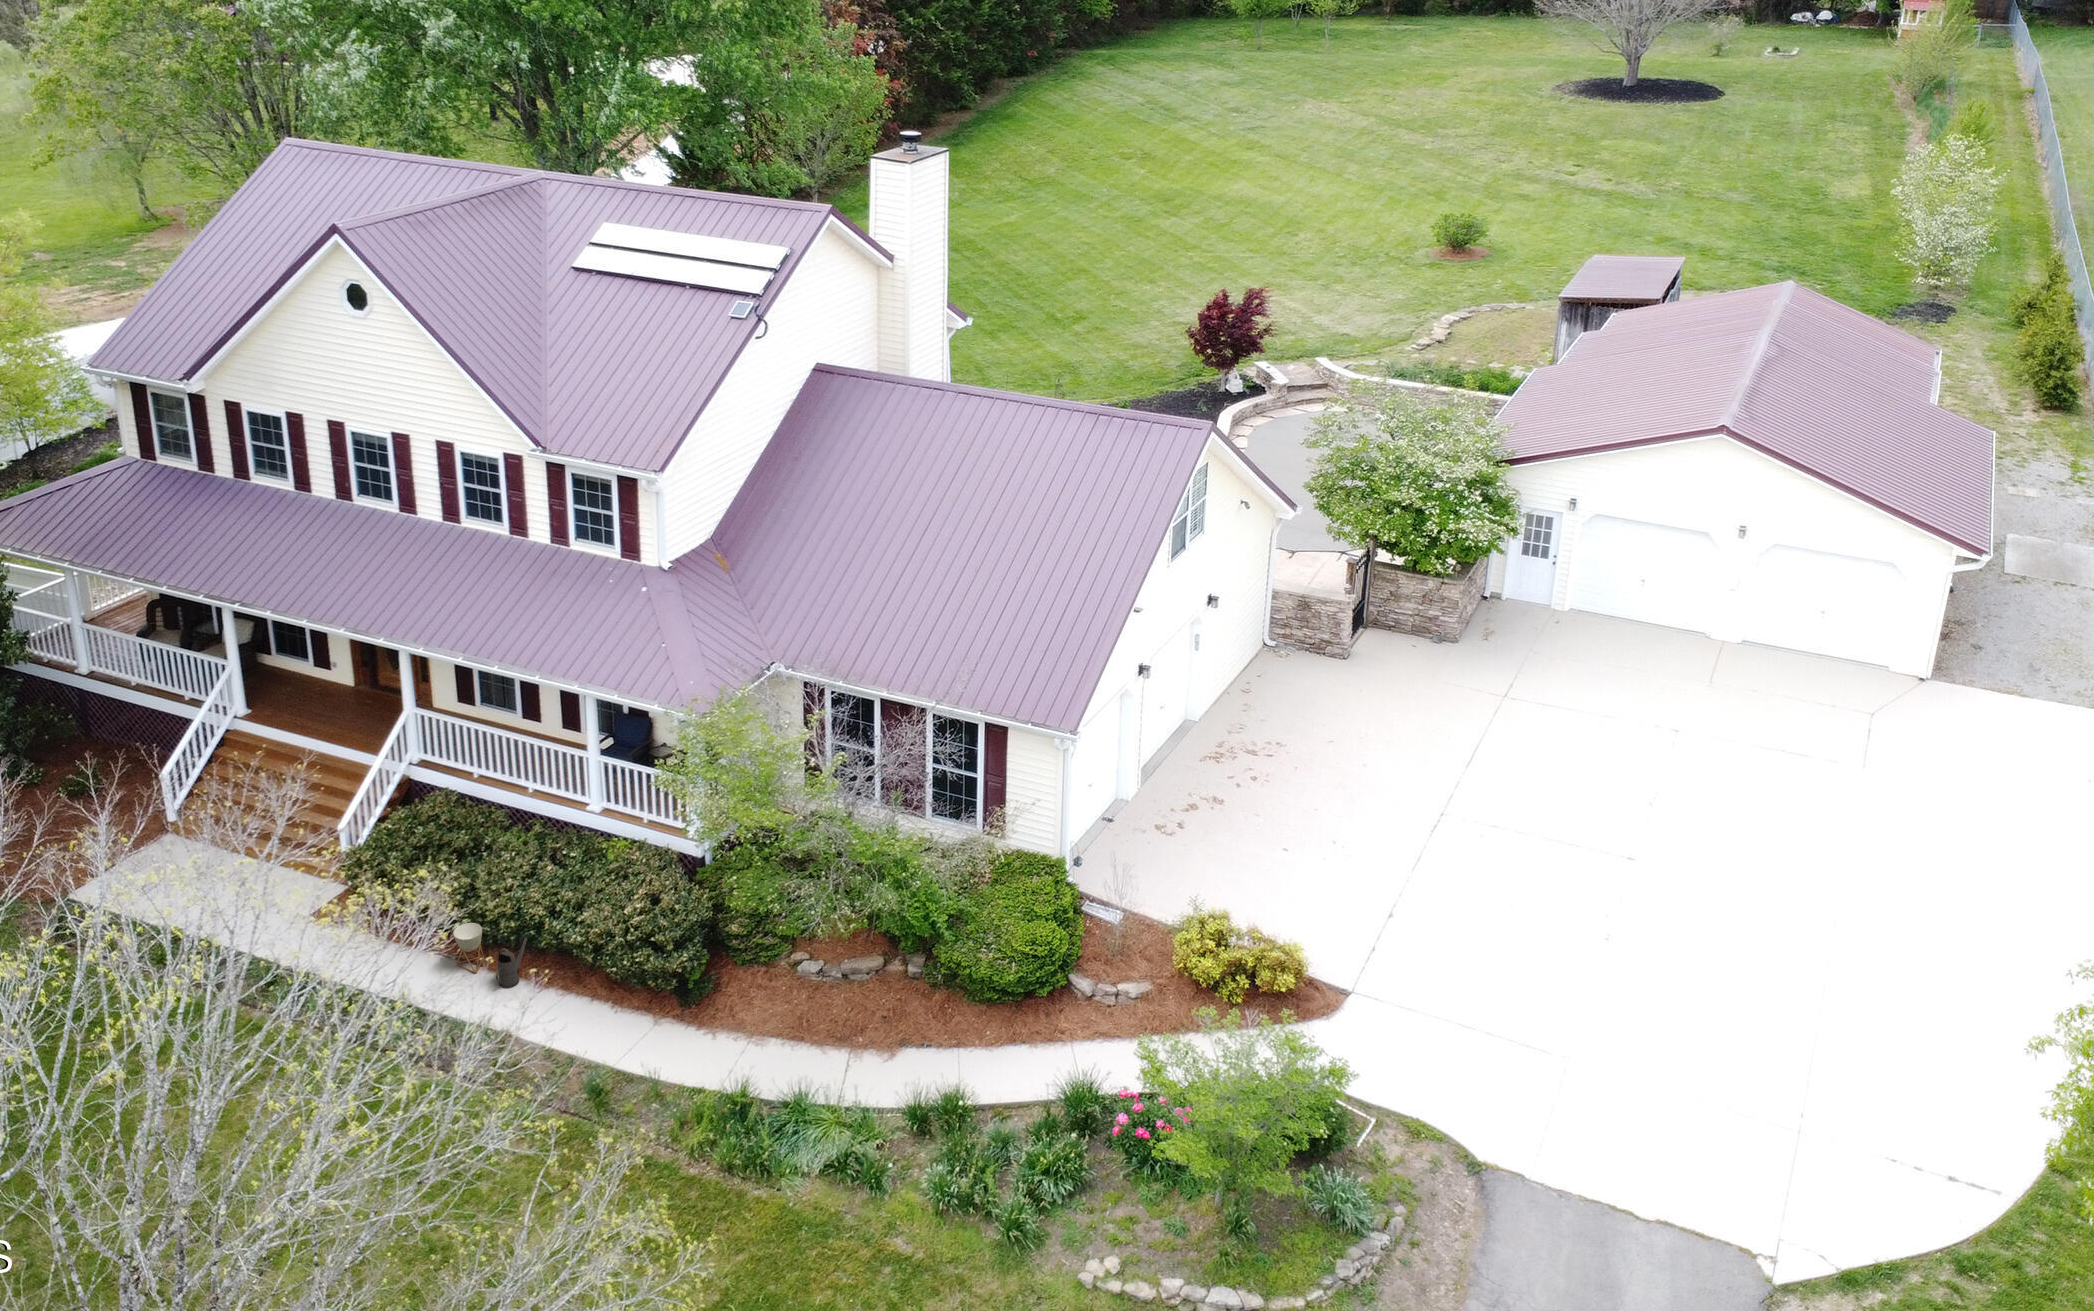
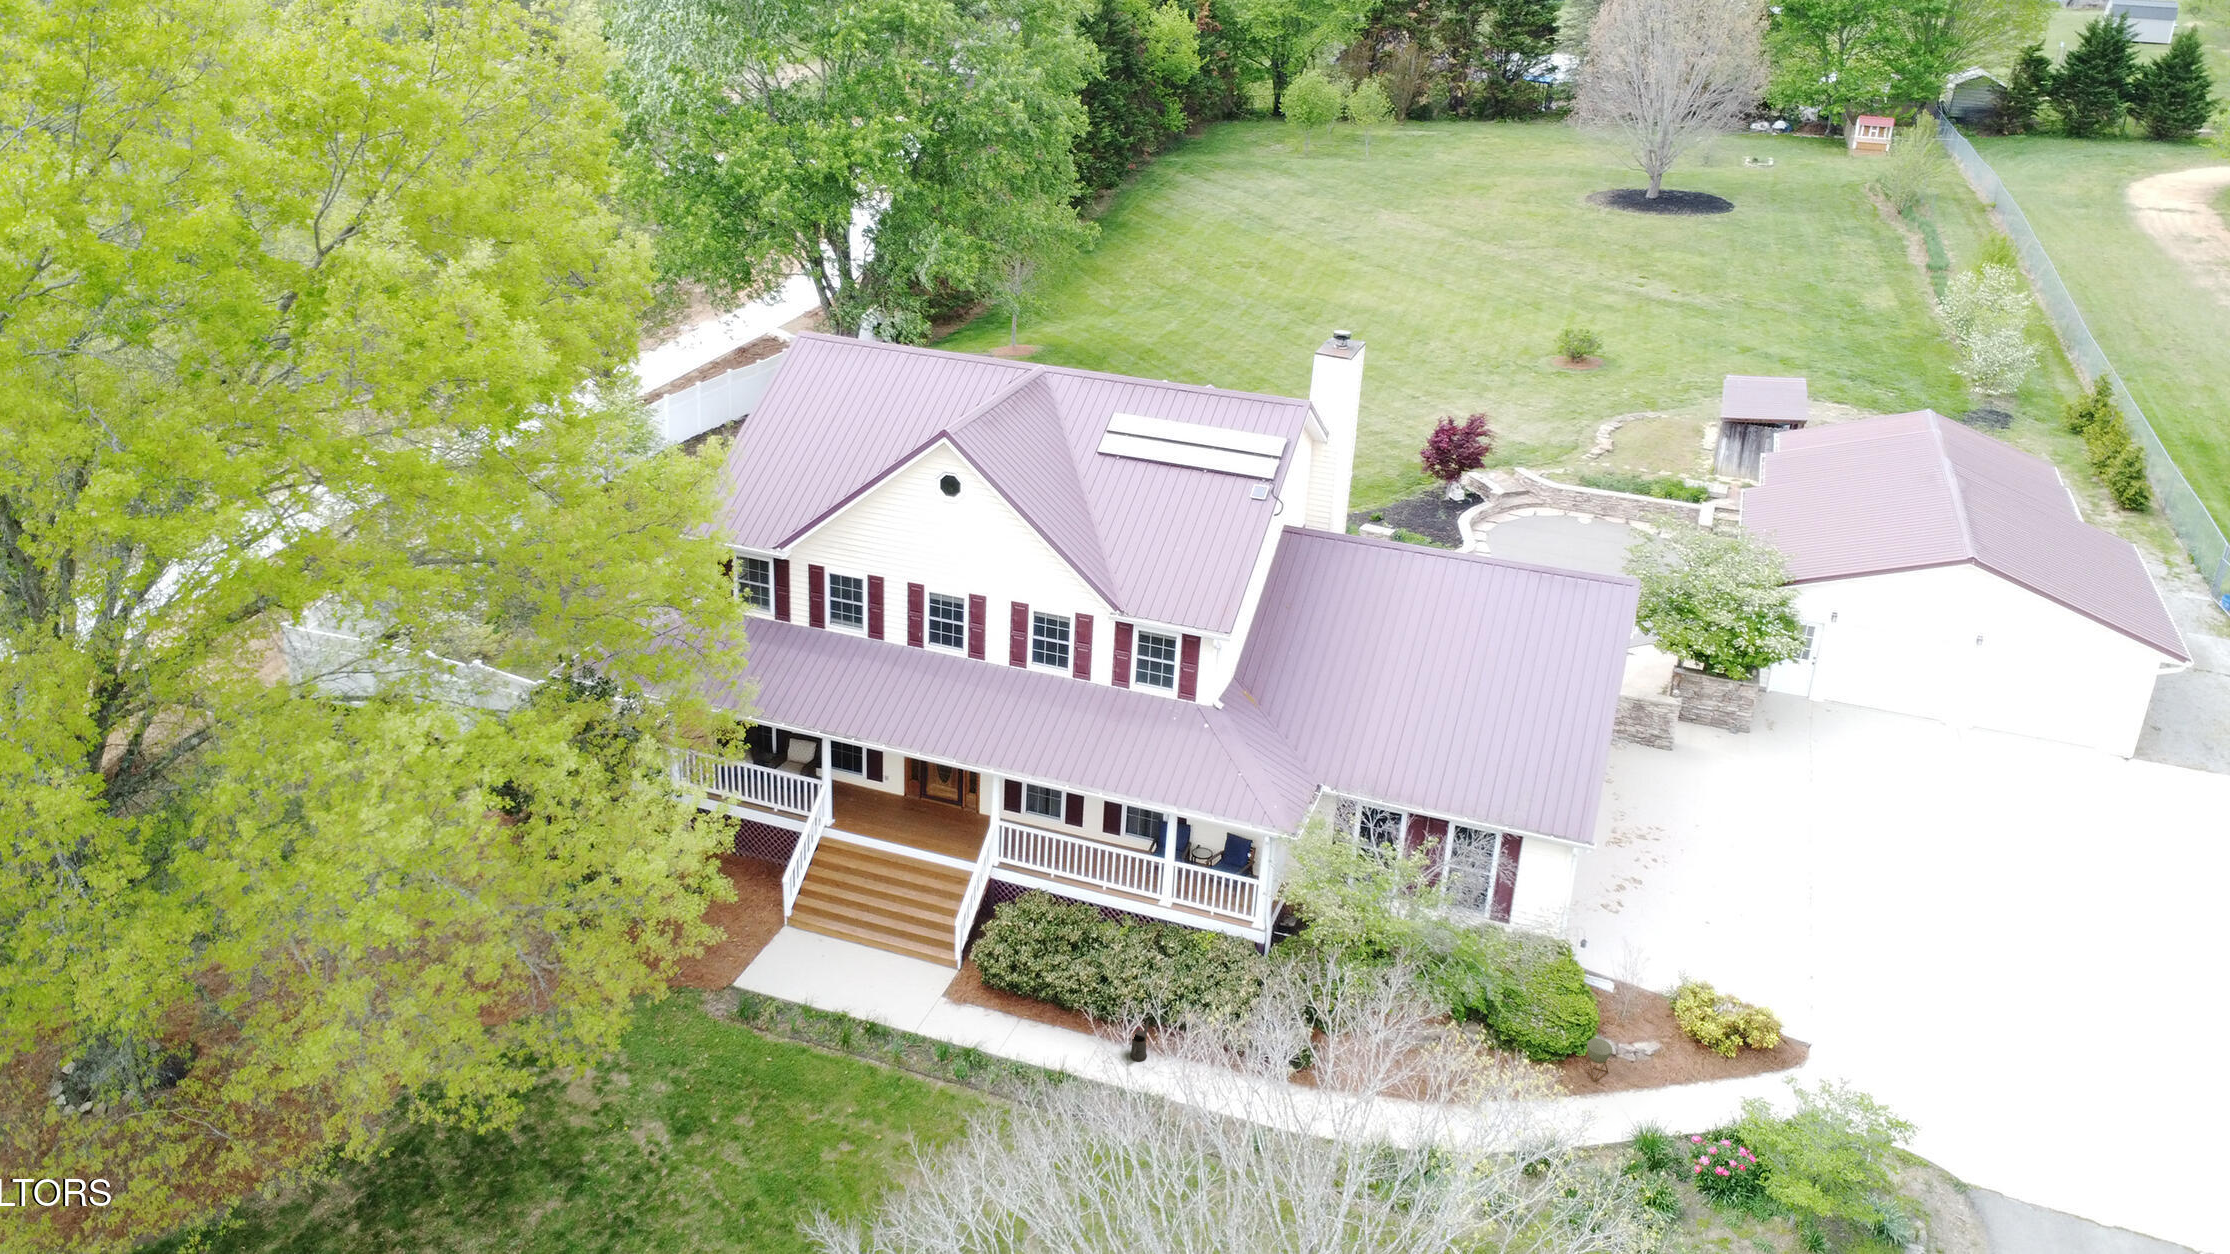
planter: present [453,923,484,973] -> present [1586,1038,1612,1082]

